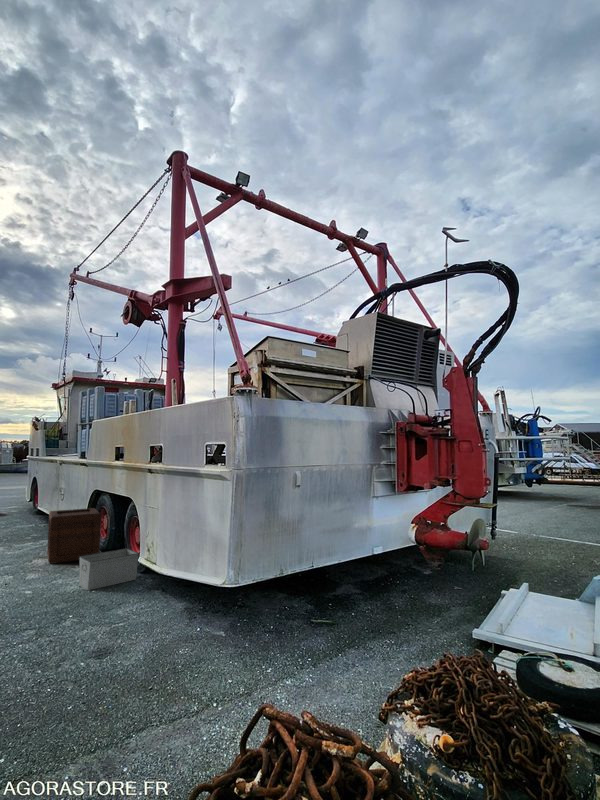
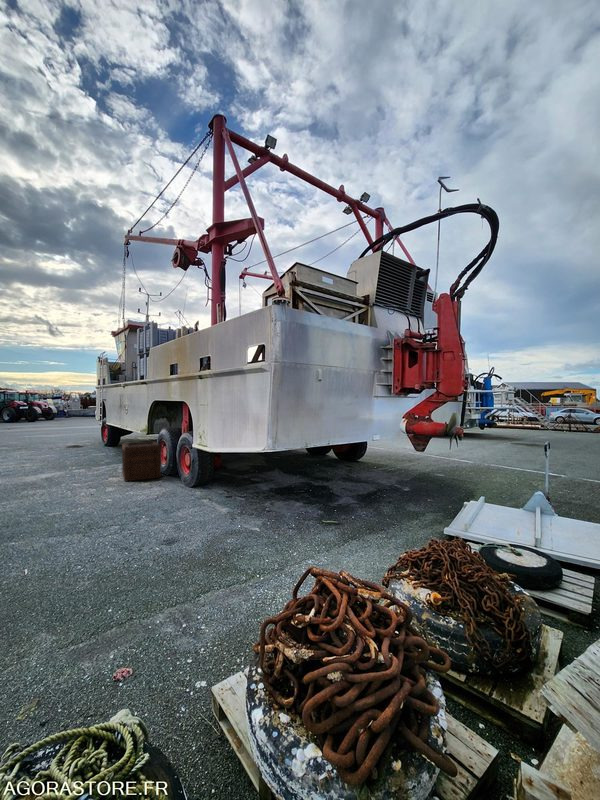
storage bin: present [80,548,138,590] -> none [148,470,192,500]

